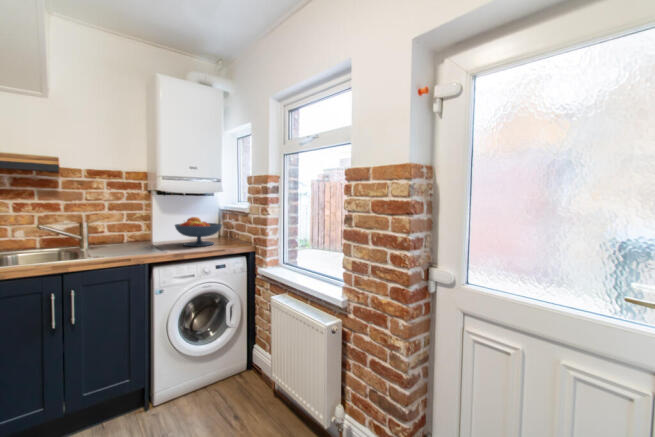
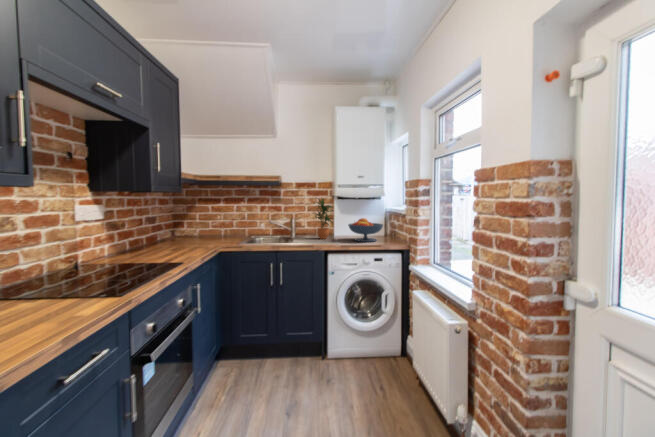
potted plant: none [112,187,154,247] -> present [315,199,333,239]

